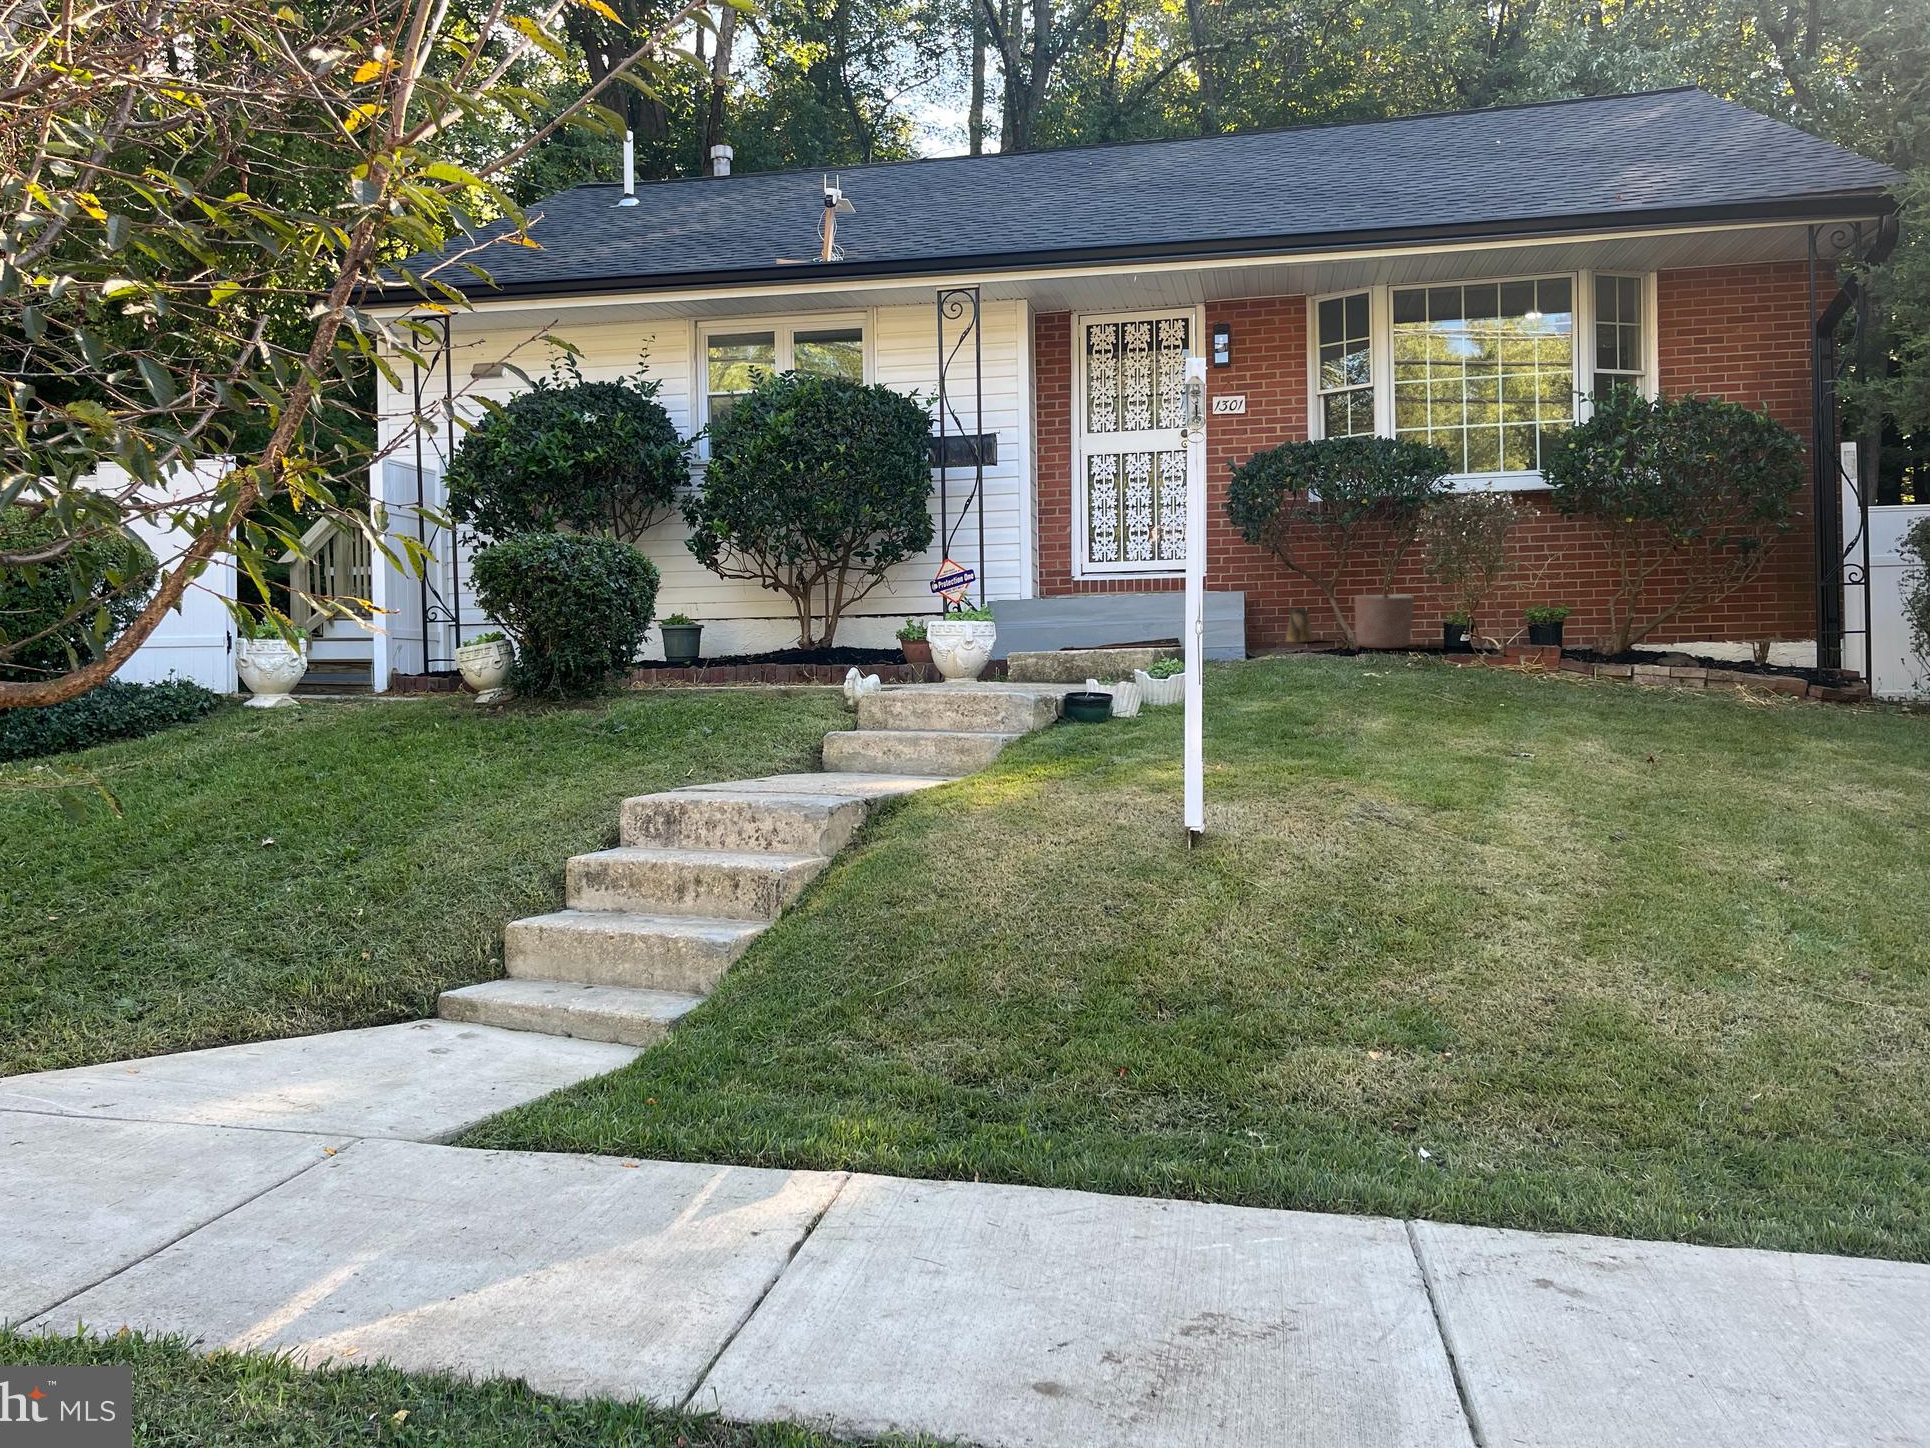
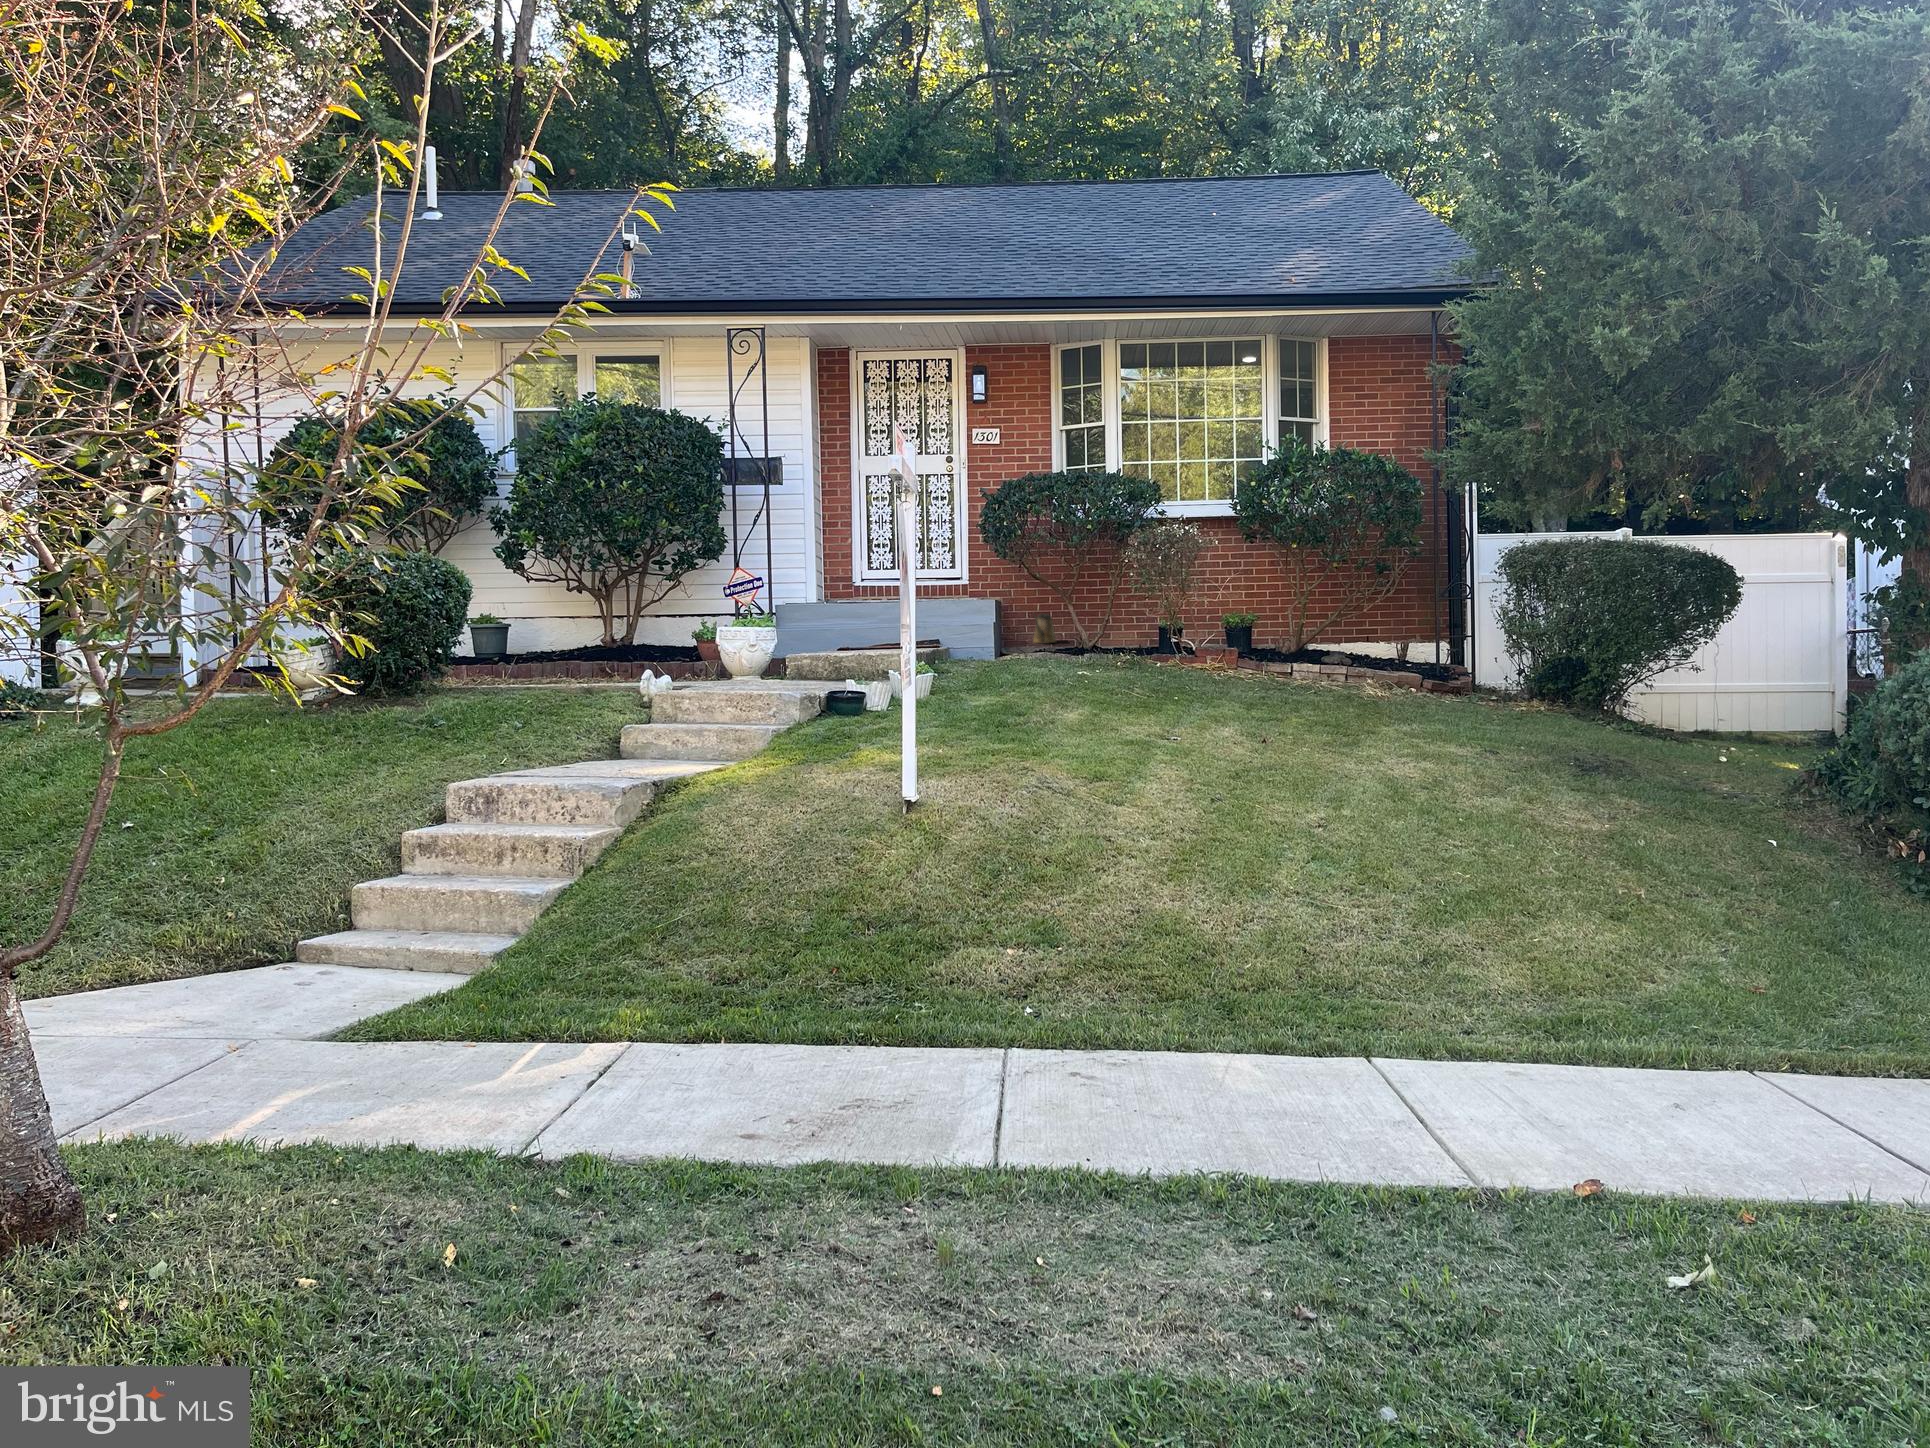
planter: present [1355,595,1414,648] -> none [1088,604,1136,649]

